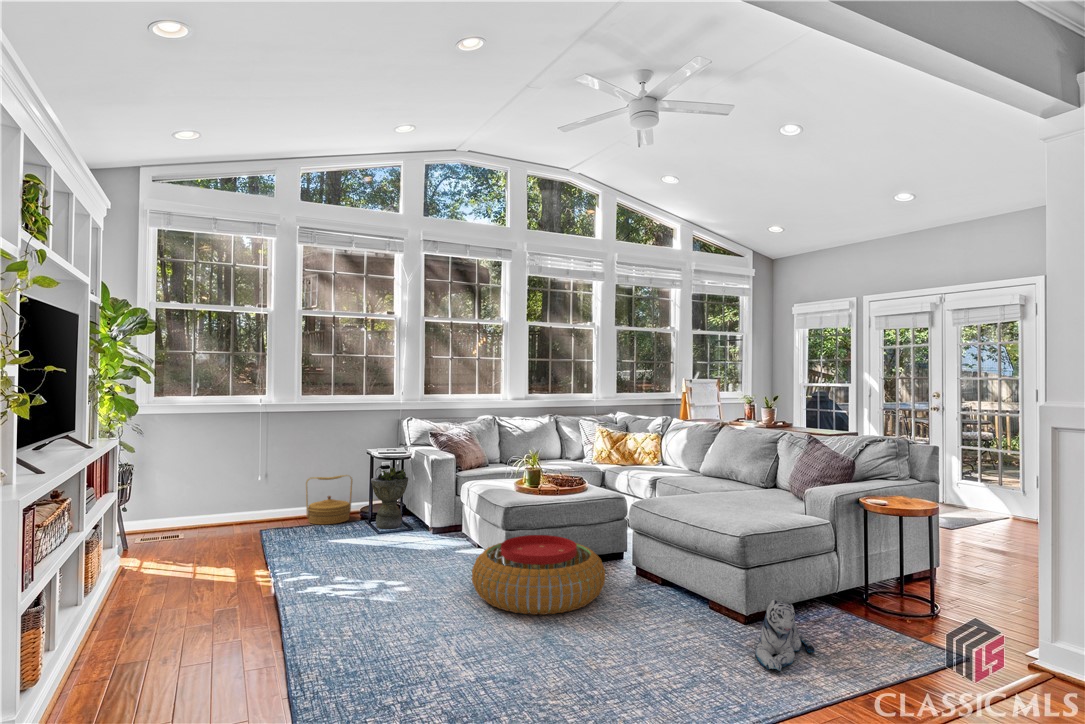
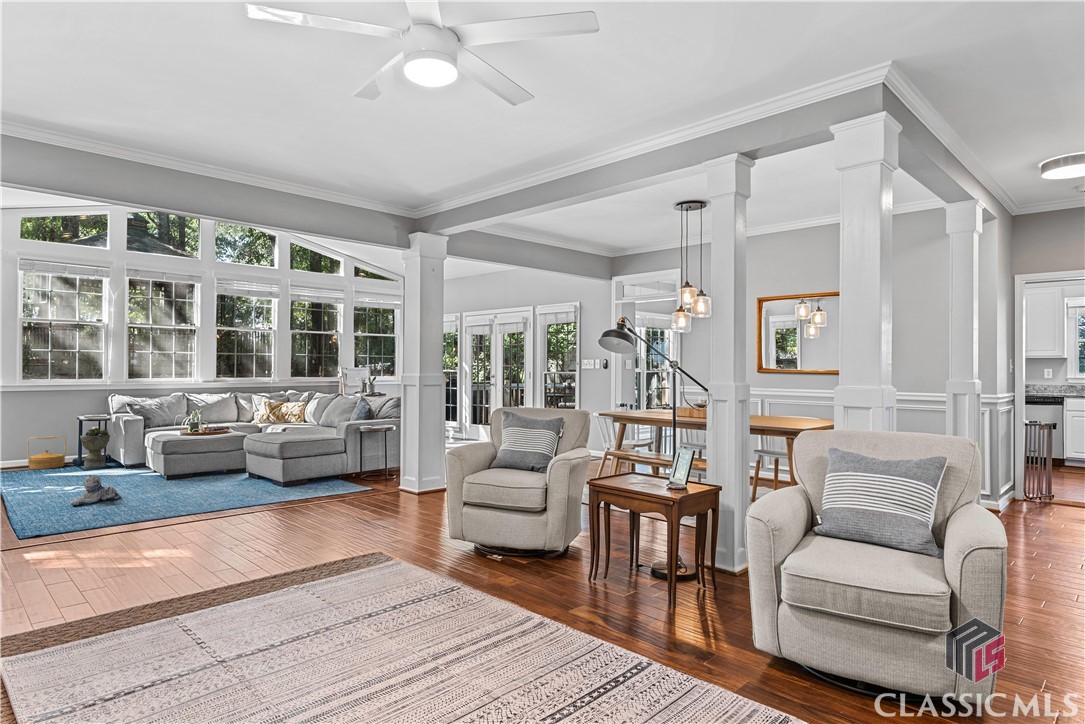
pouf: present [472,535,605,615] -> none [136,455,219,489]
plush toy: present [755,600,814,671] -> present [71,475,121,505]

